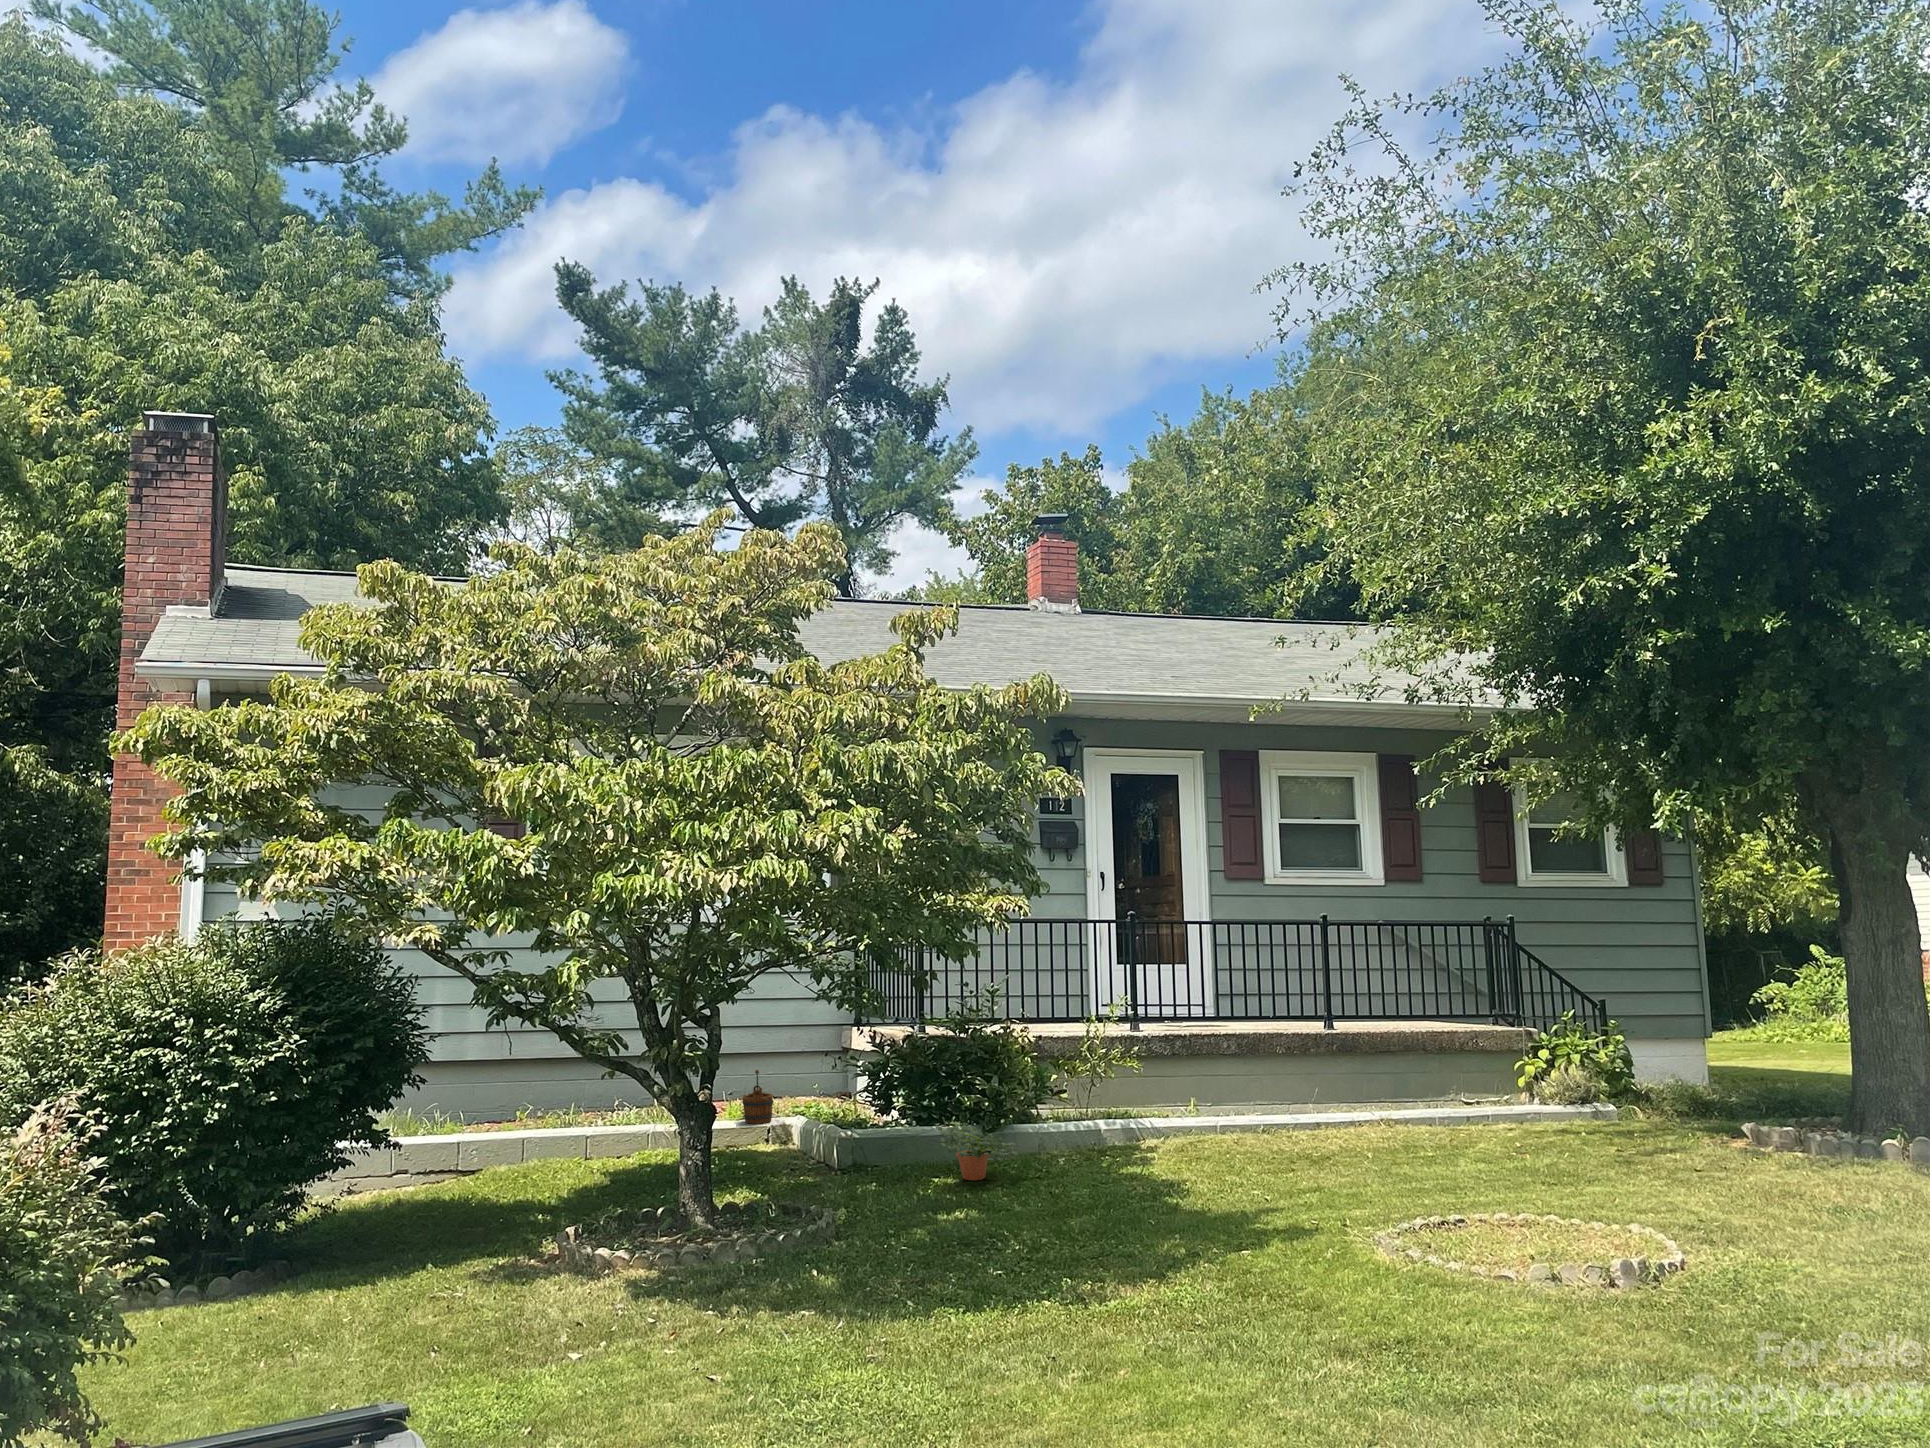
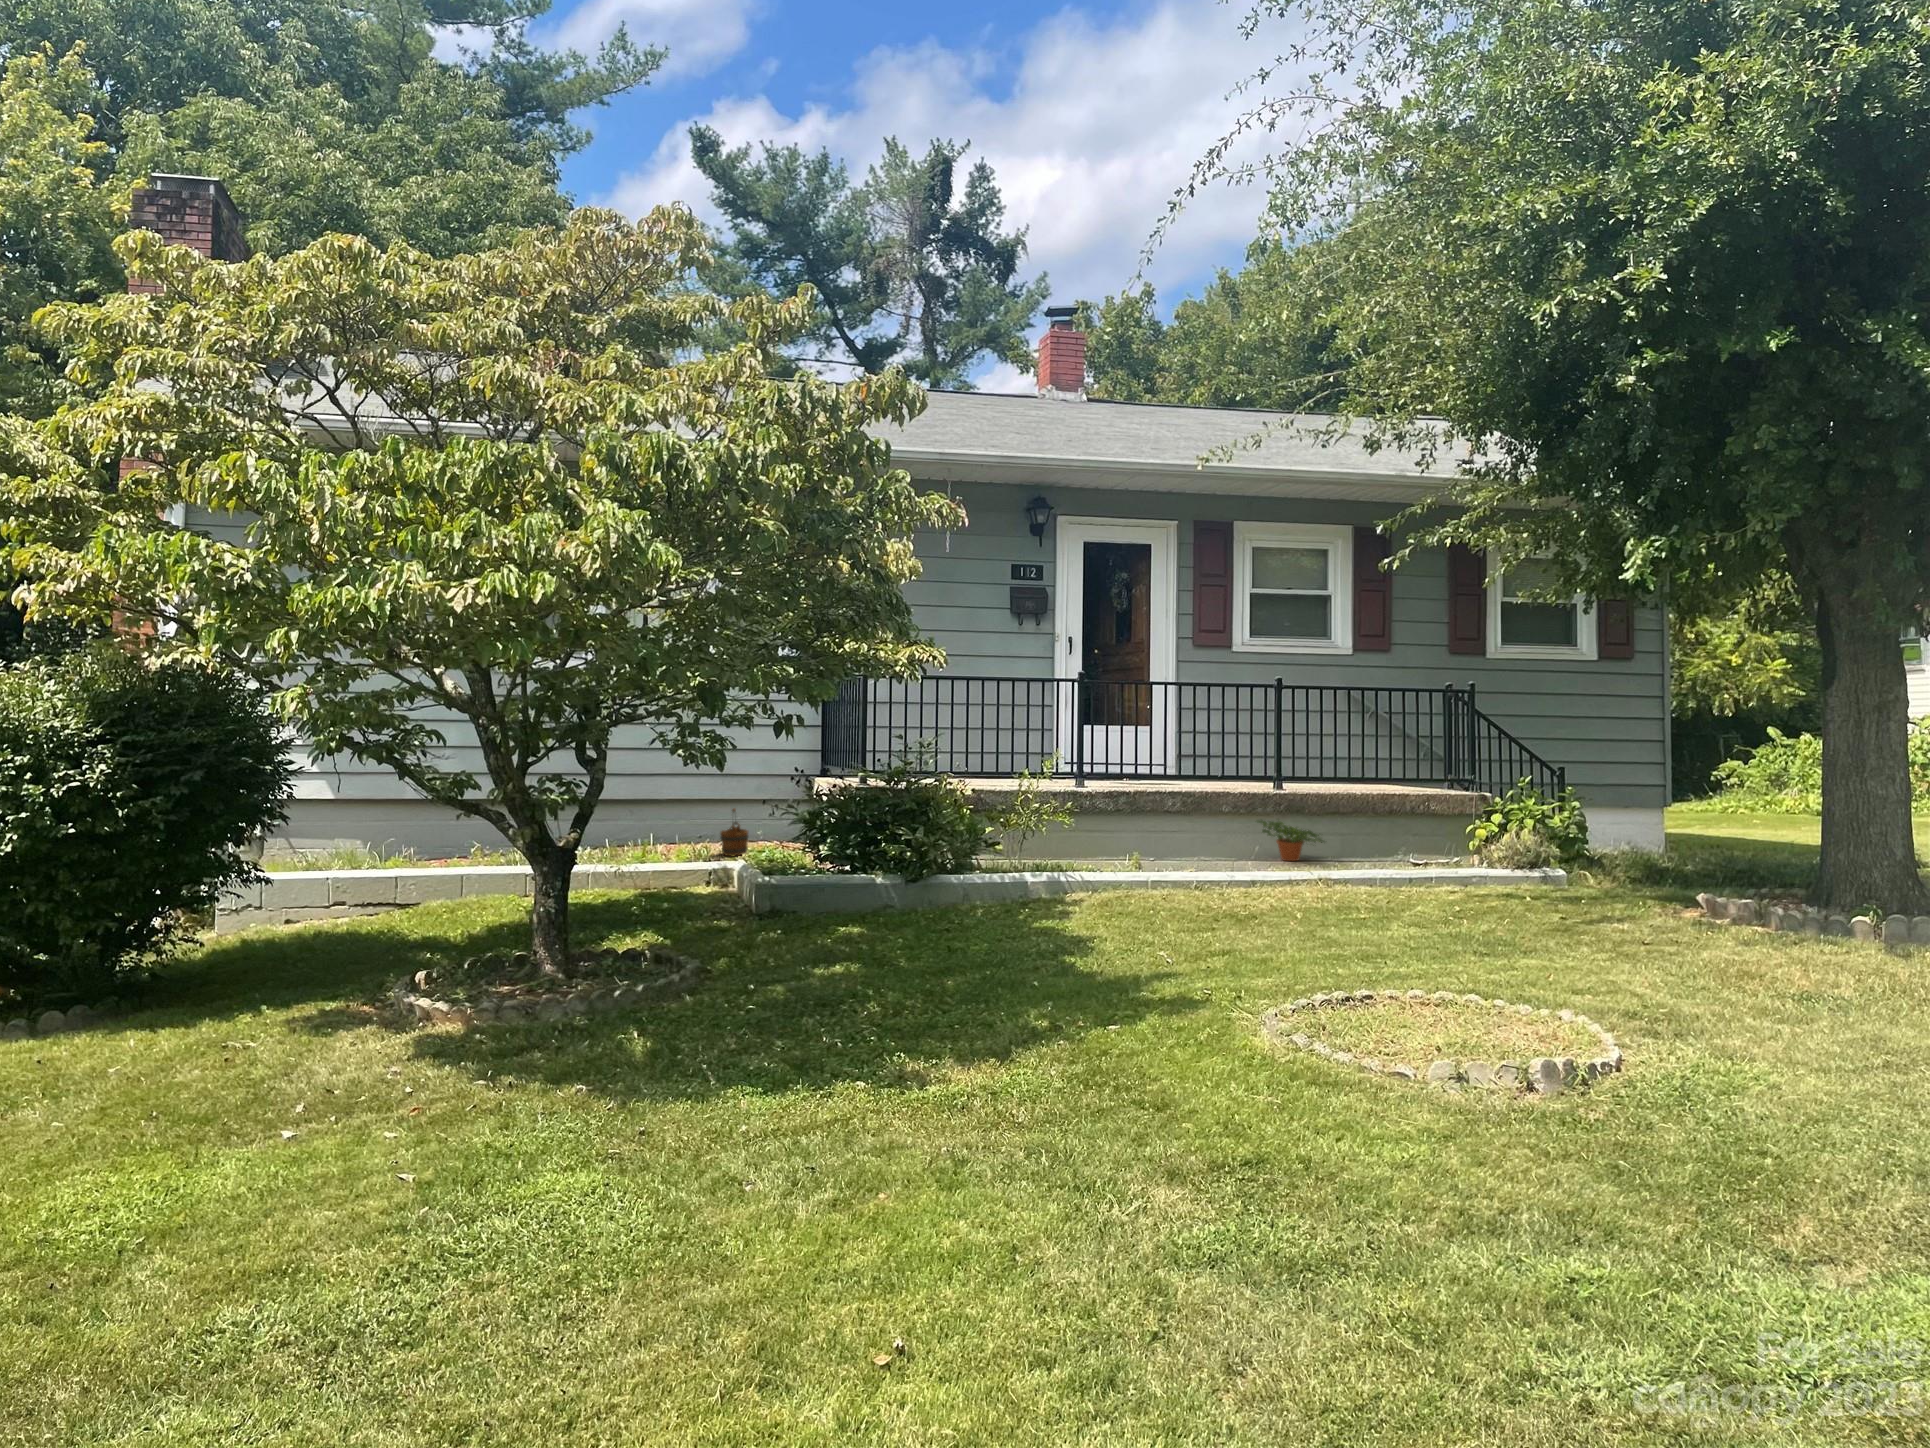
potted plant: present [935,1123,1020,1181] -> present [1257,820,1324,861]

